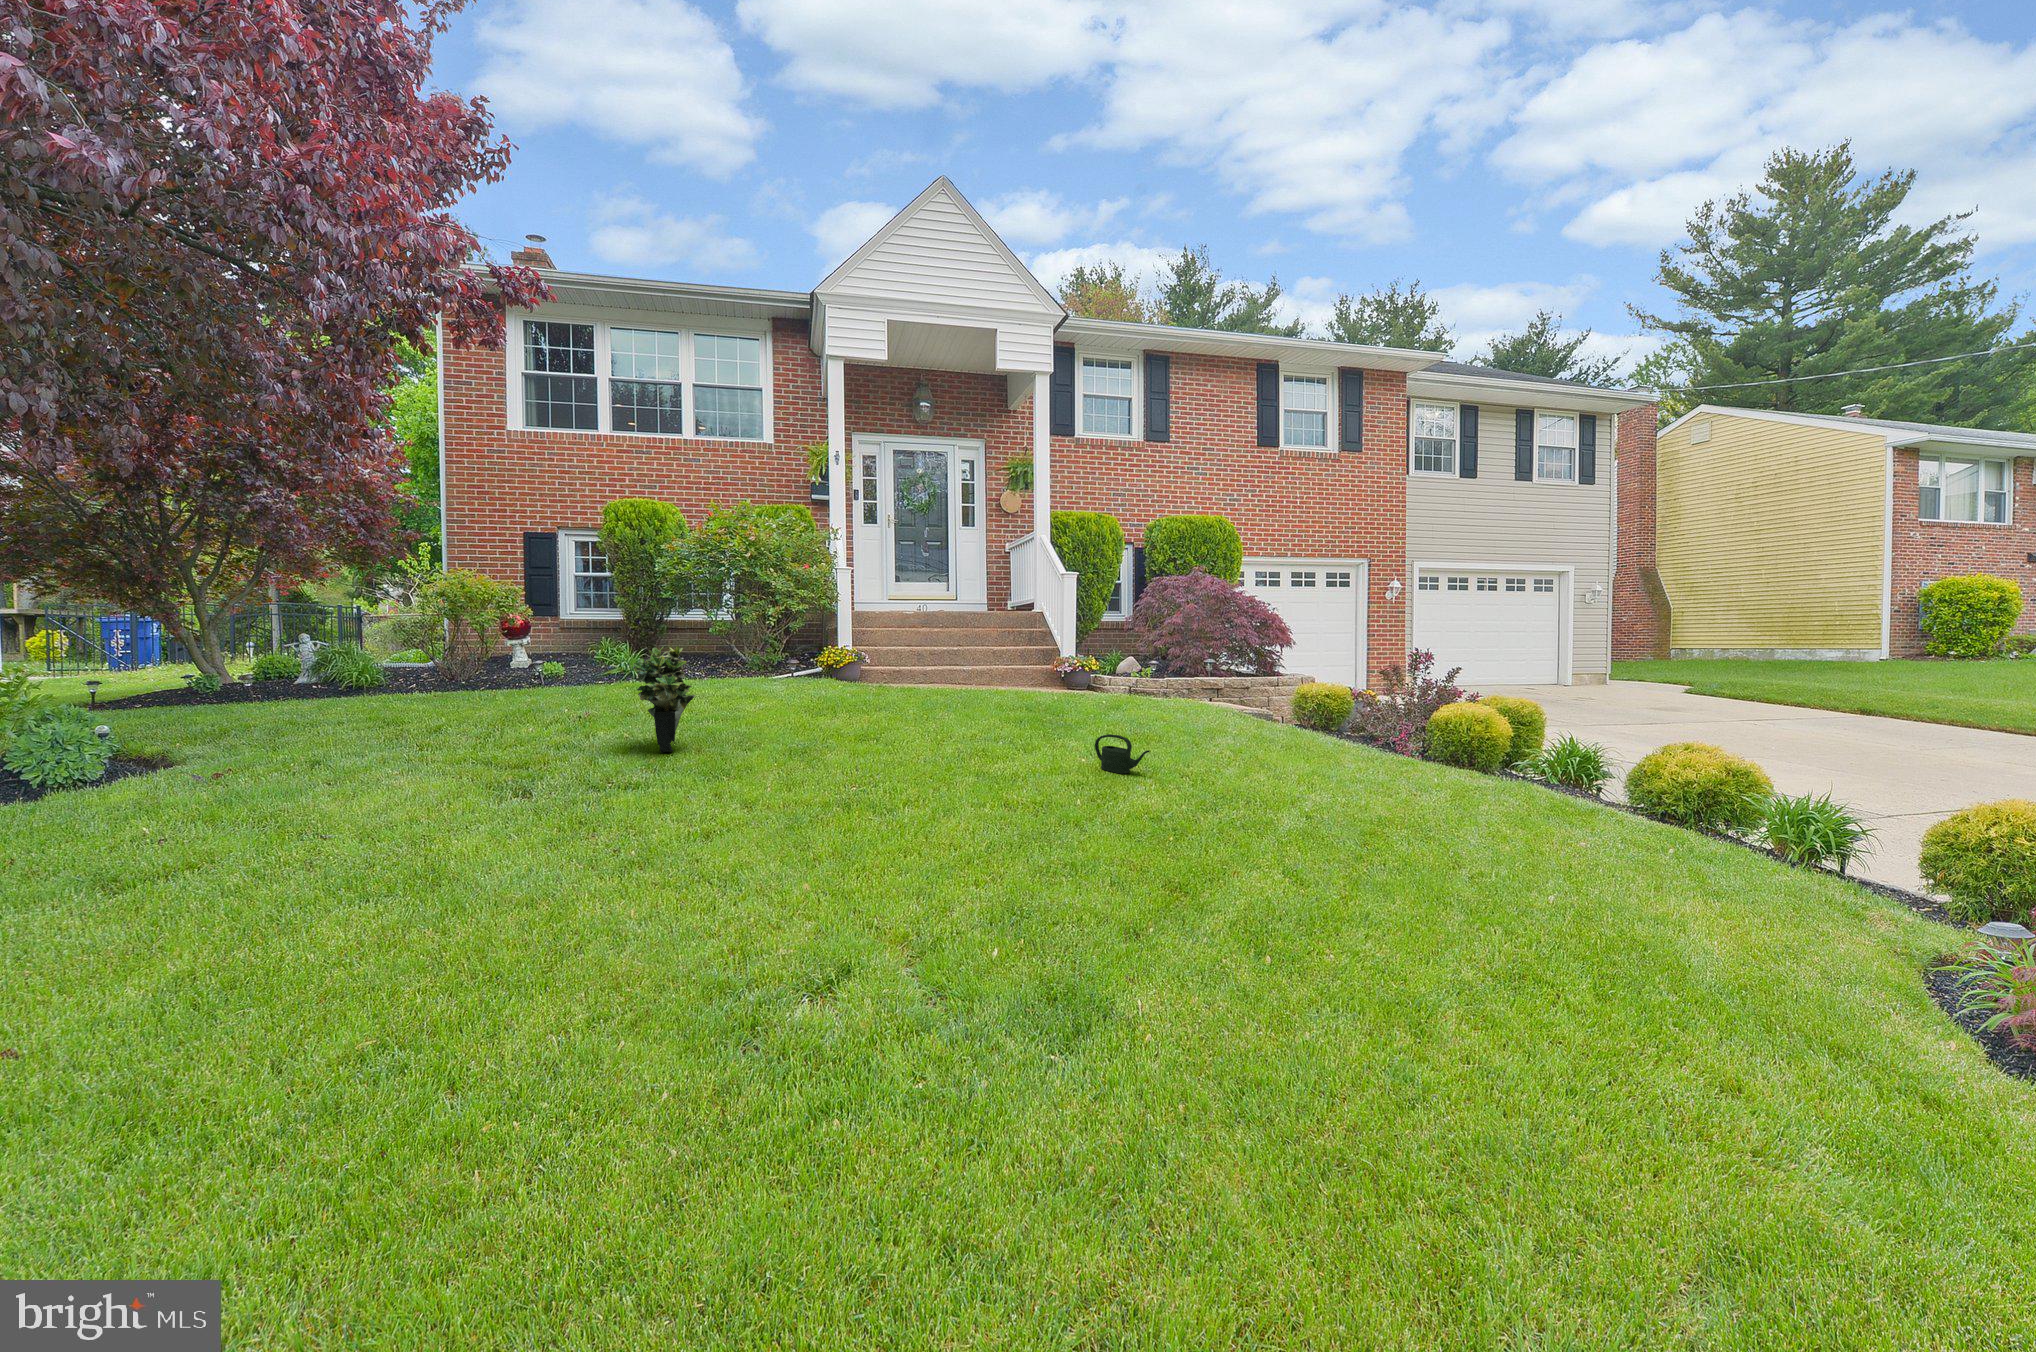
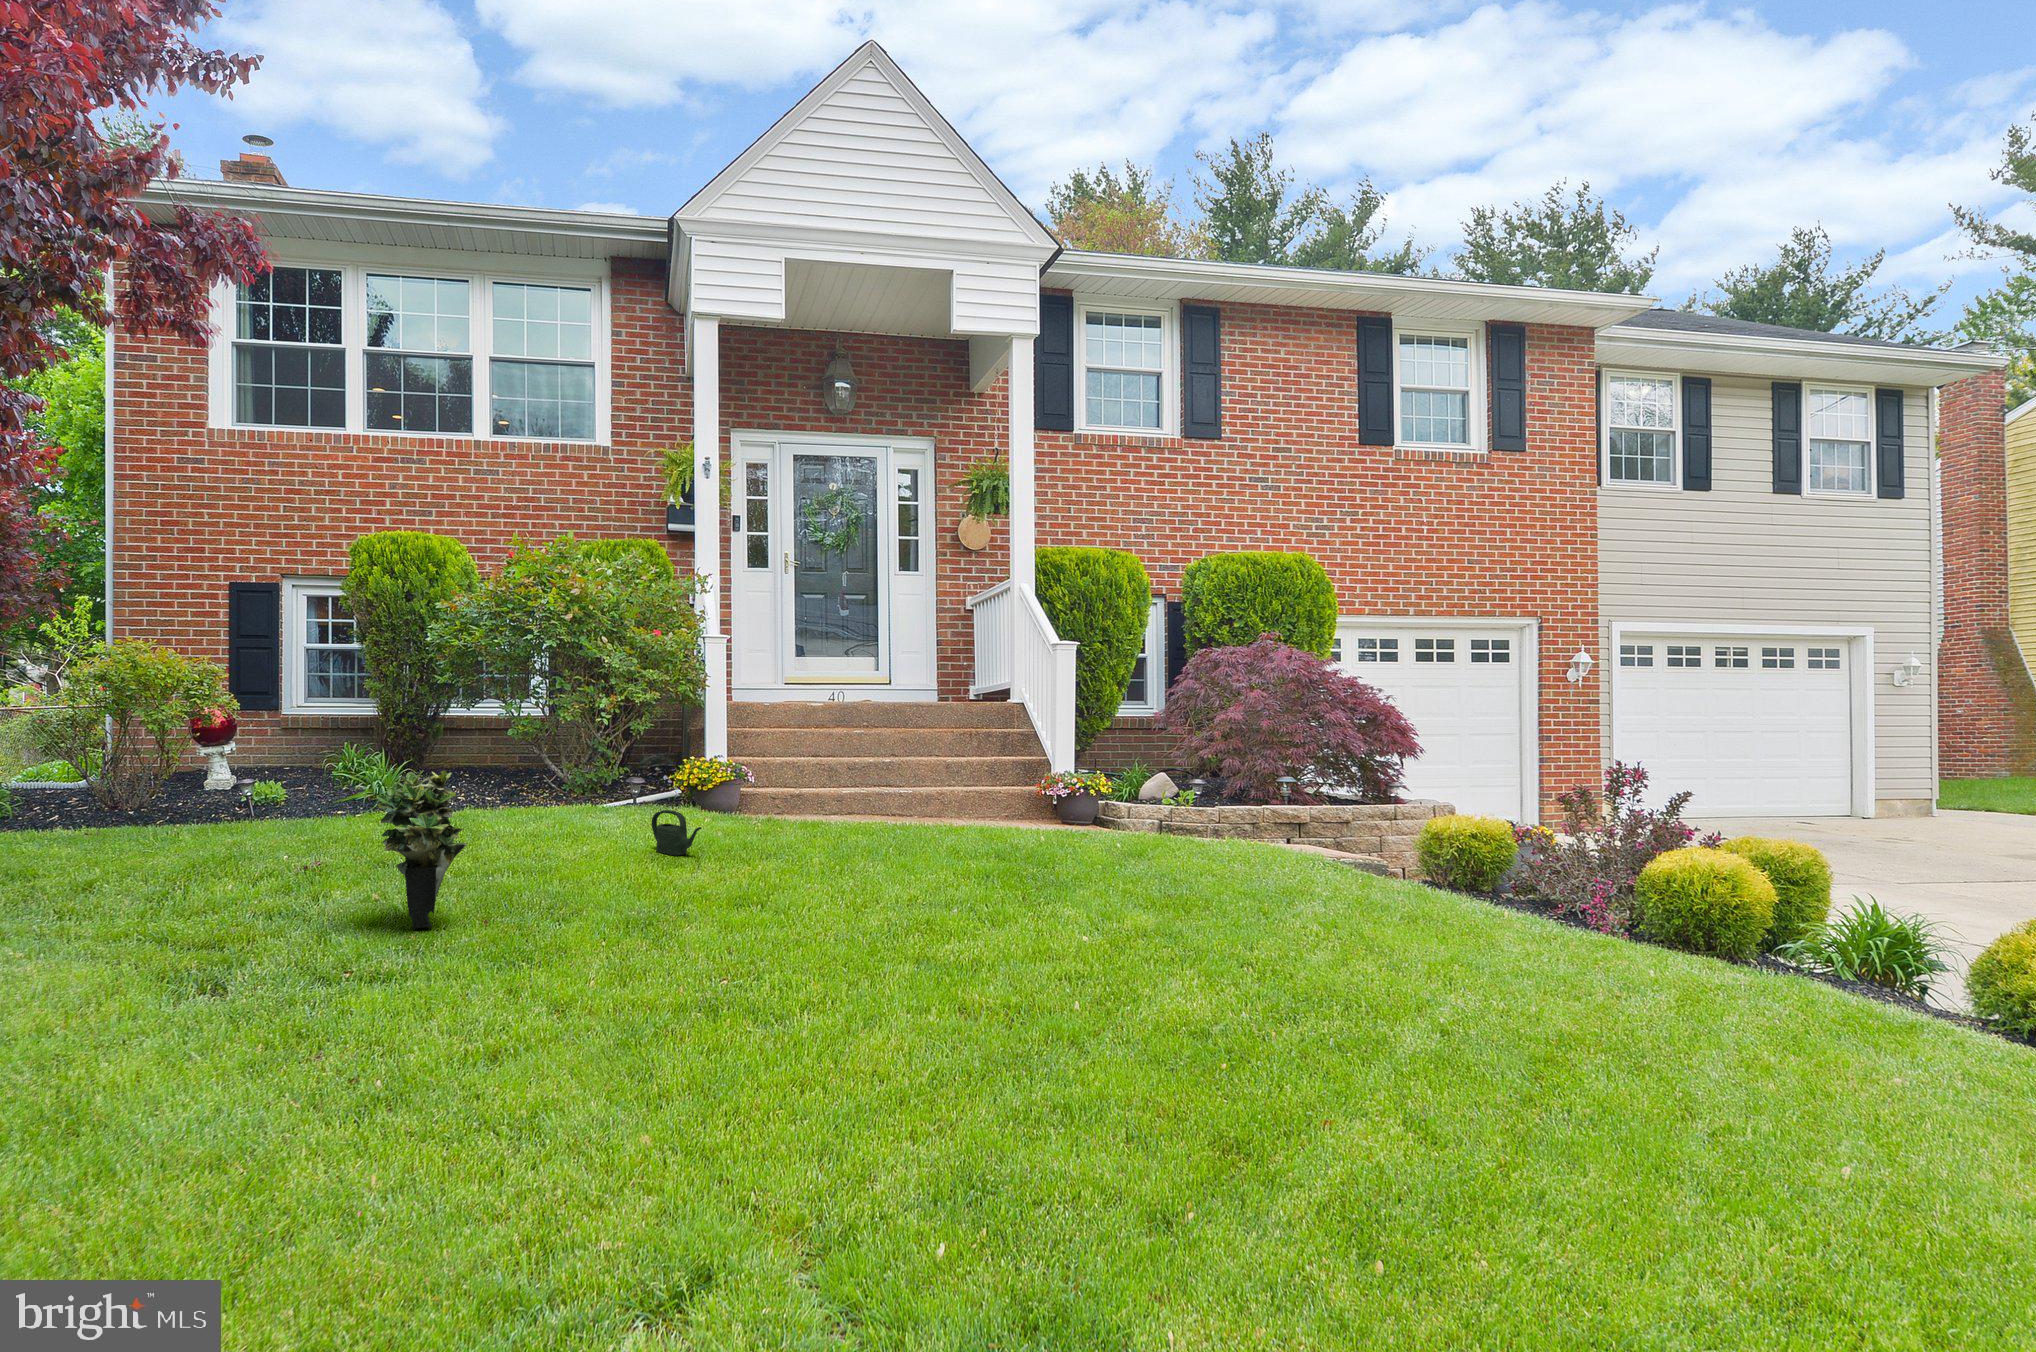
watering can: present [1095,734,1150,774] -> present [652,810,701,855]

